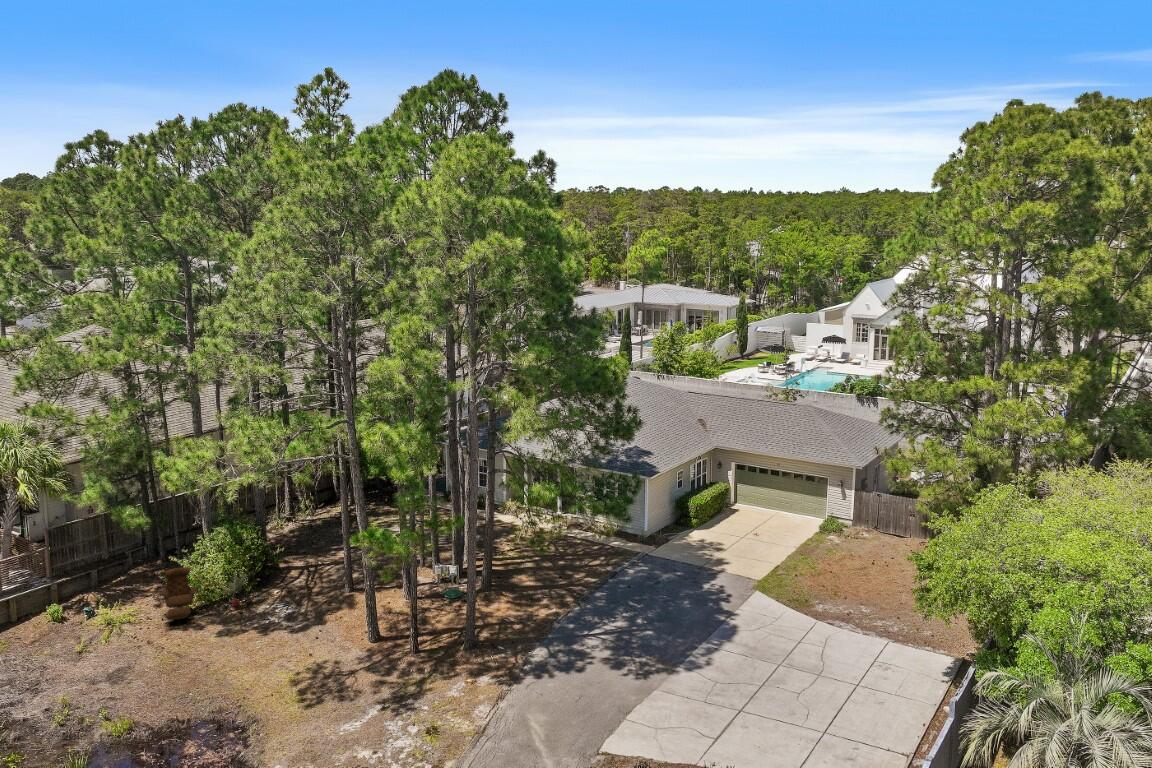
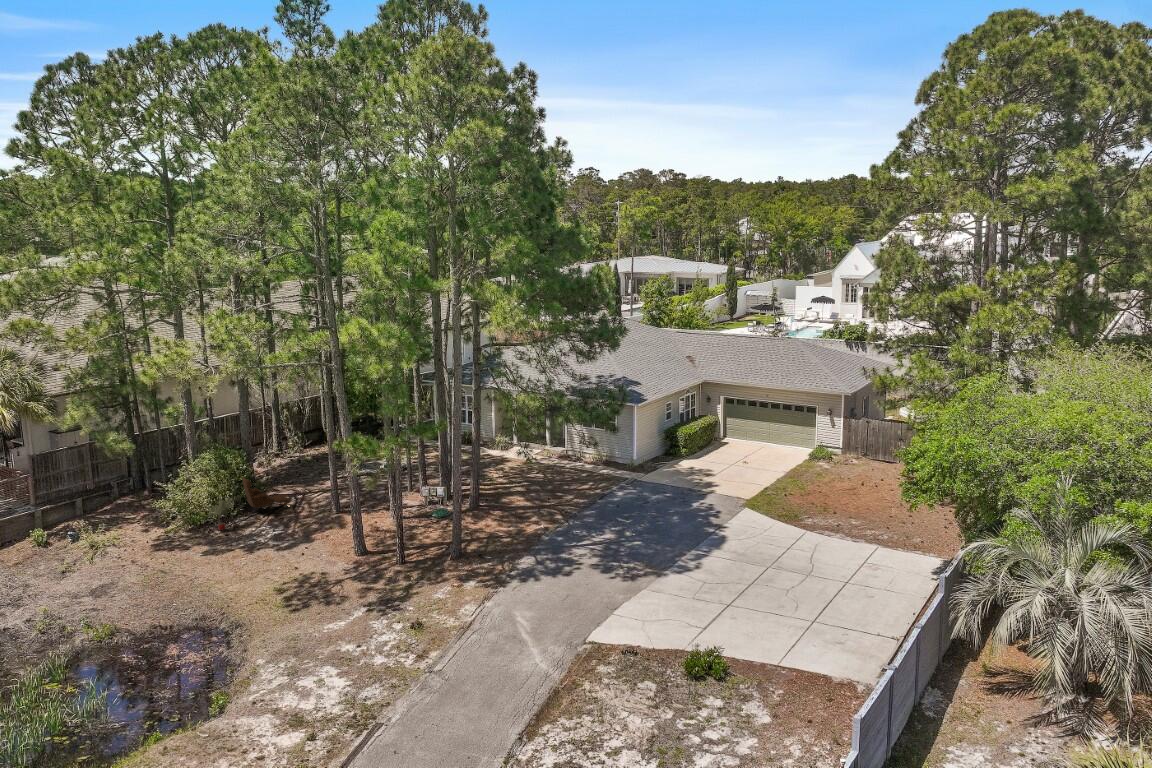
lounge chair: present [161,567,198,624] -> present [242,477,290,515]

